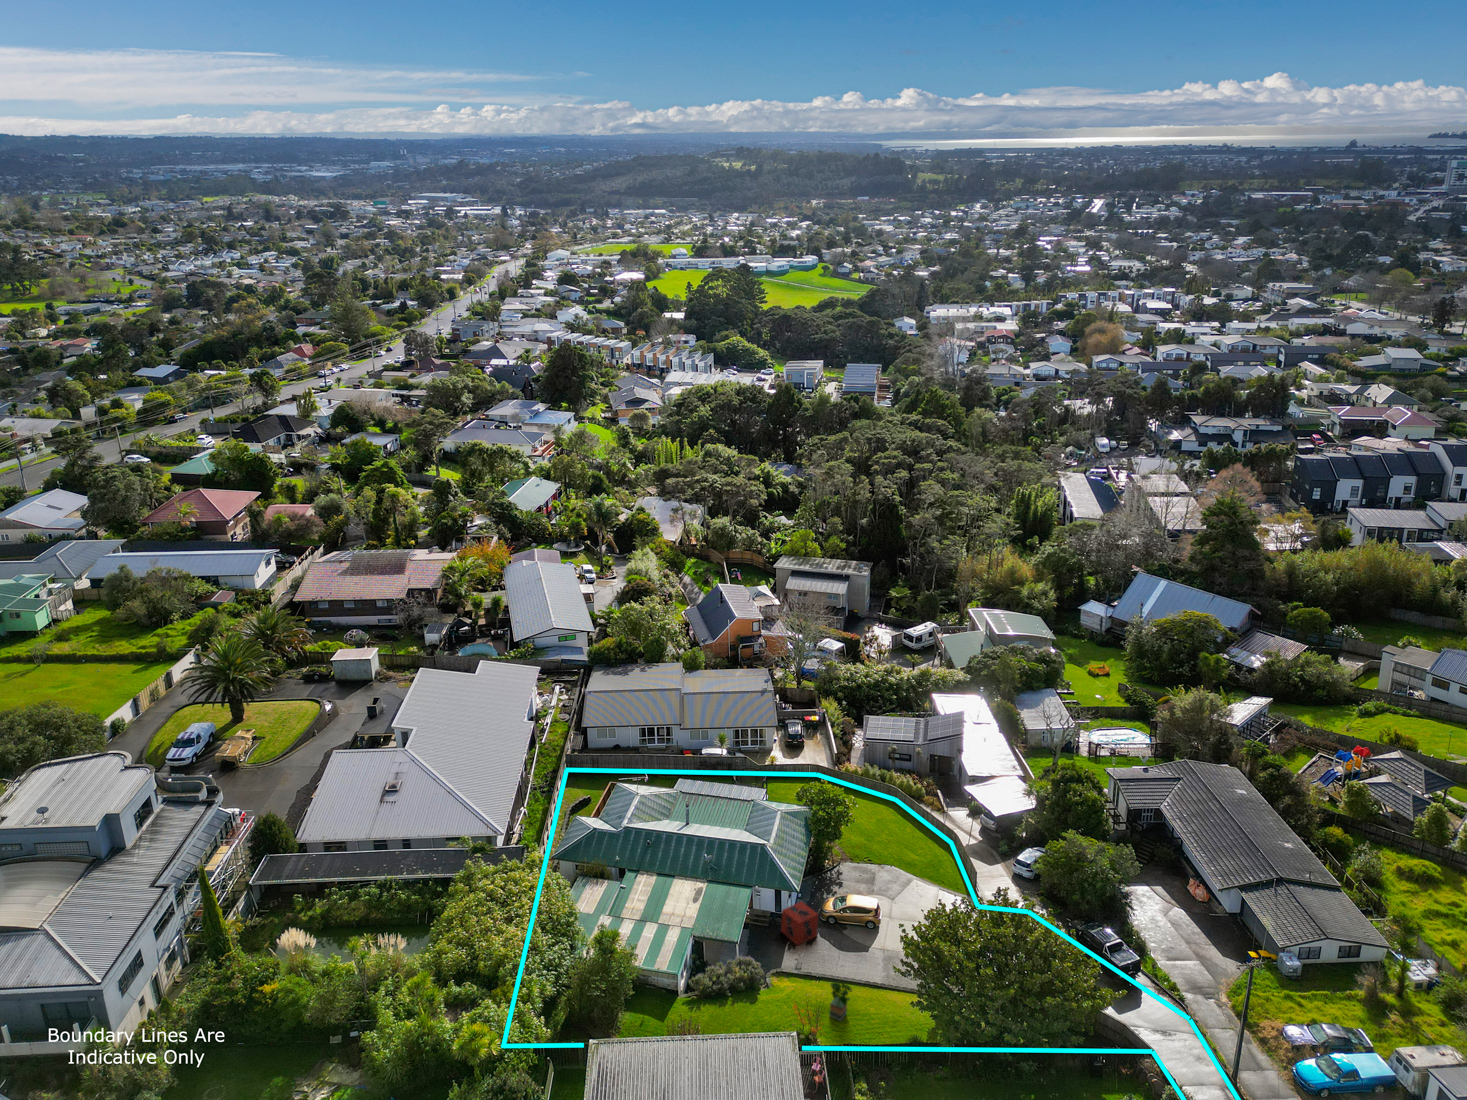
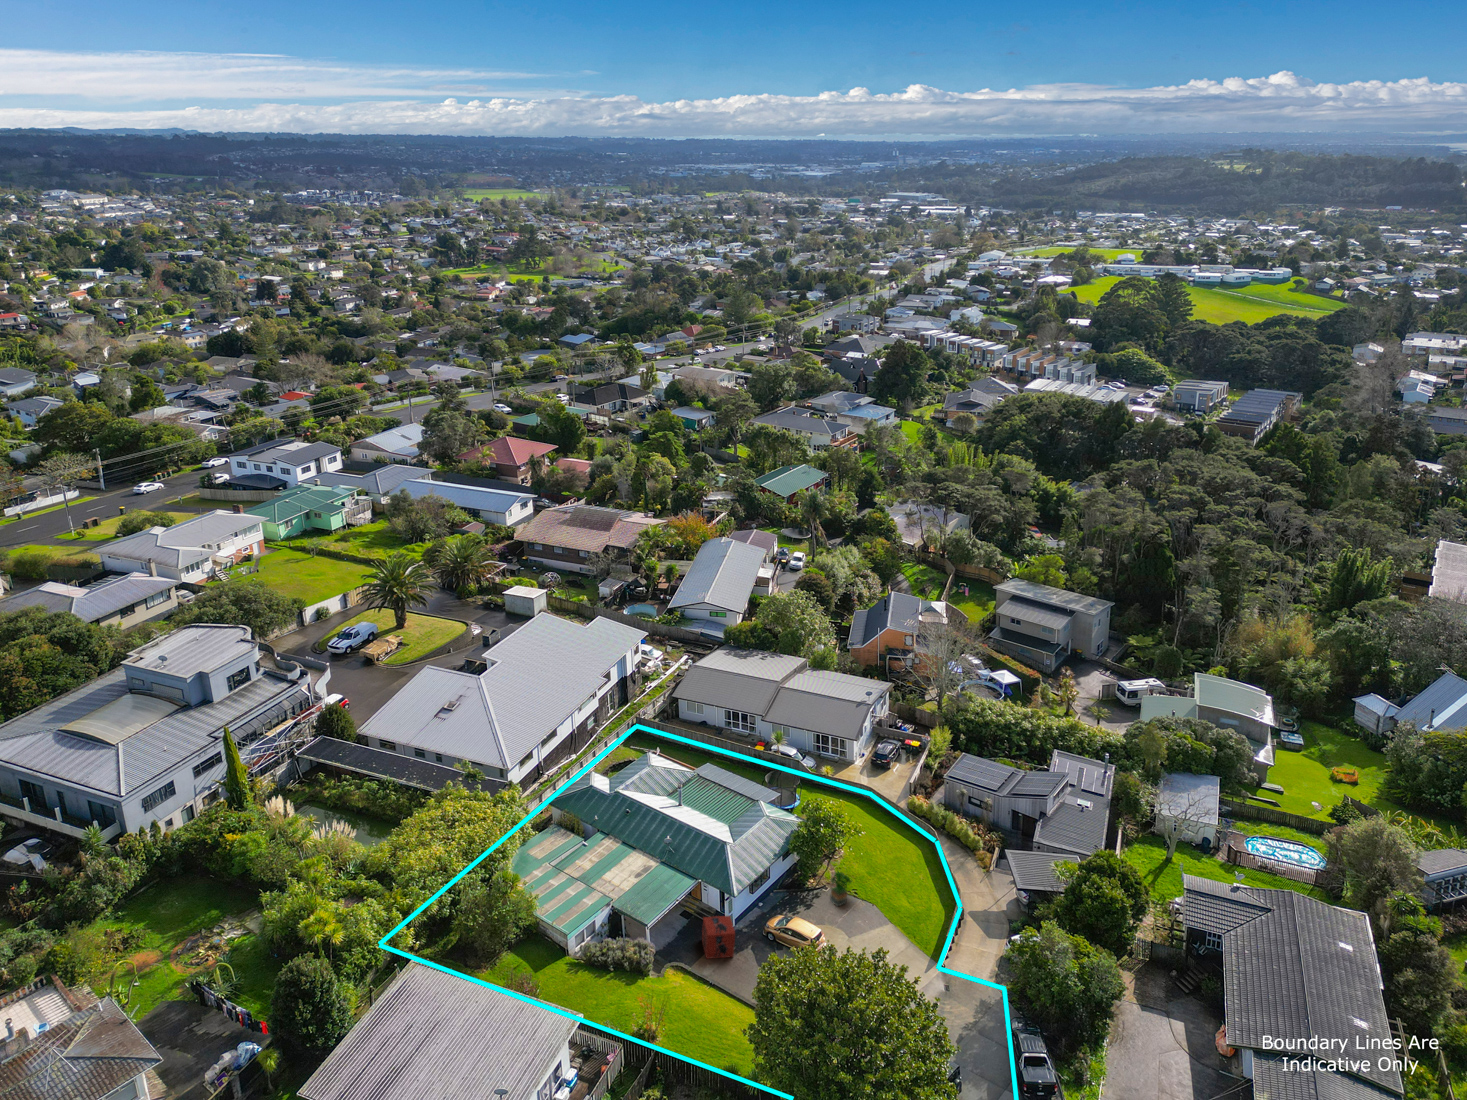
potted tree: present [829,982,852,1021] -> present [830,872,852,906]

